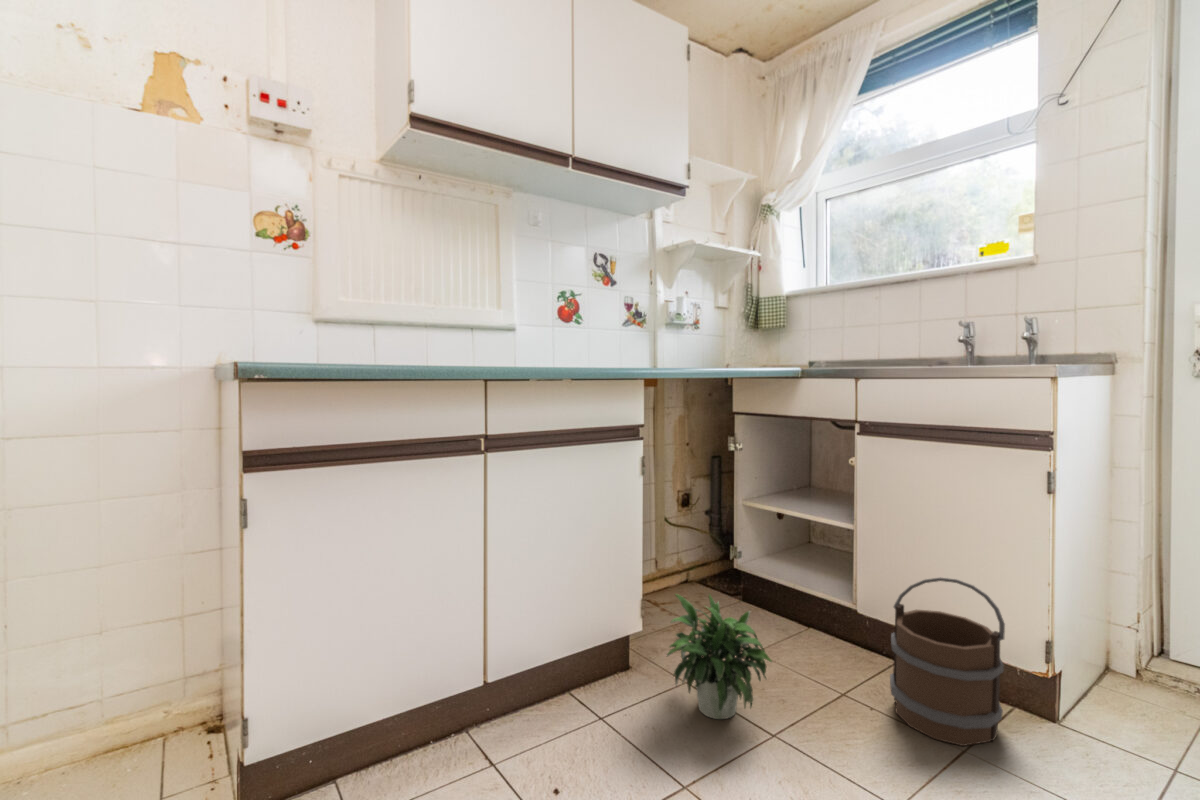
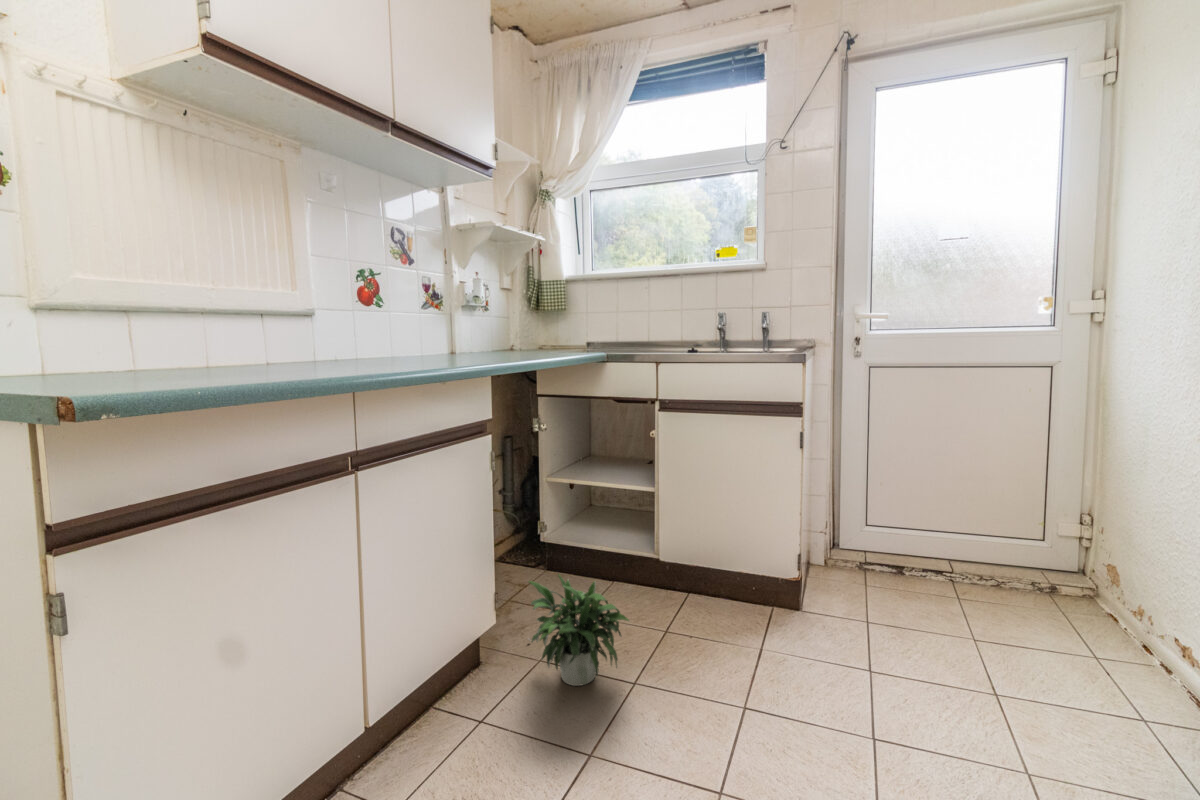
bucket: present [890,577,1005,746] -> none [698,520,776,645]

